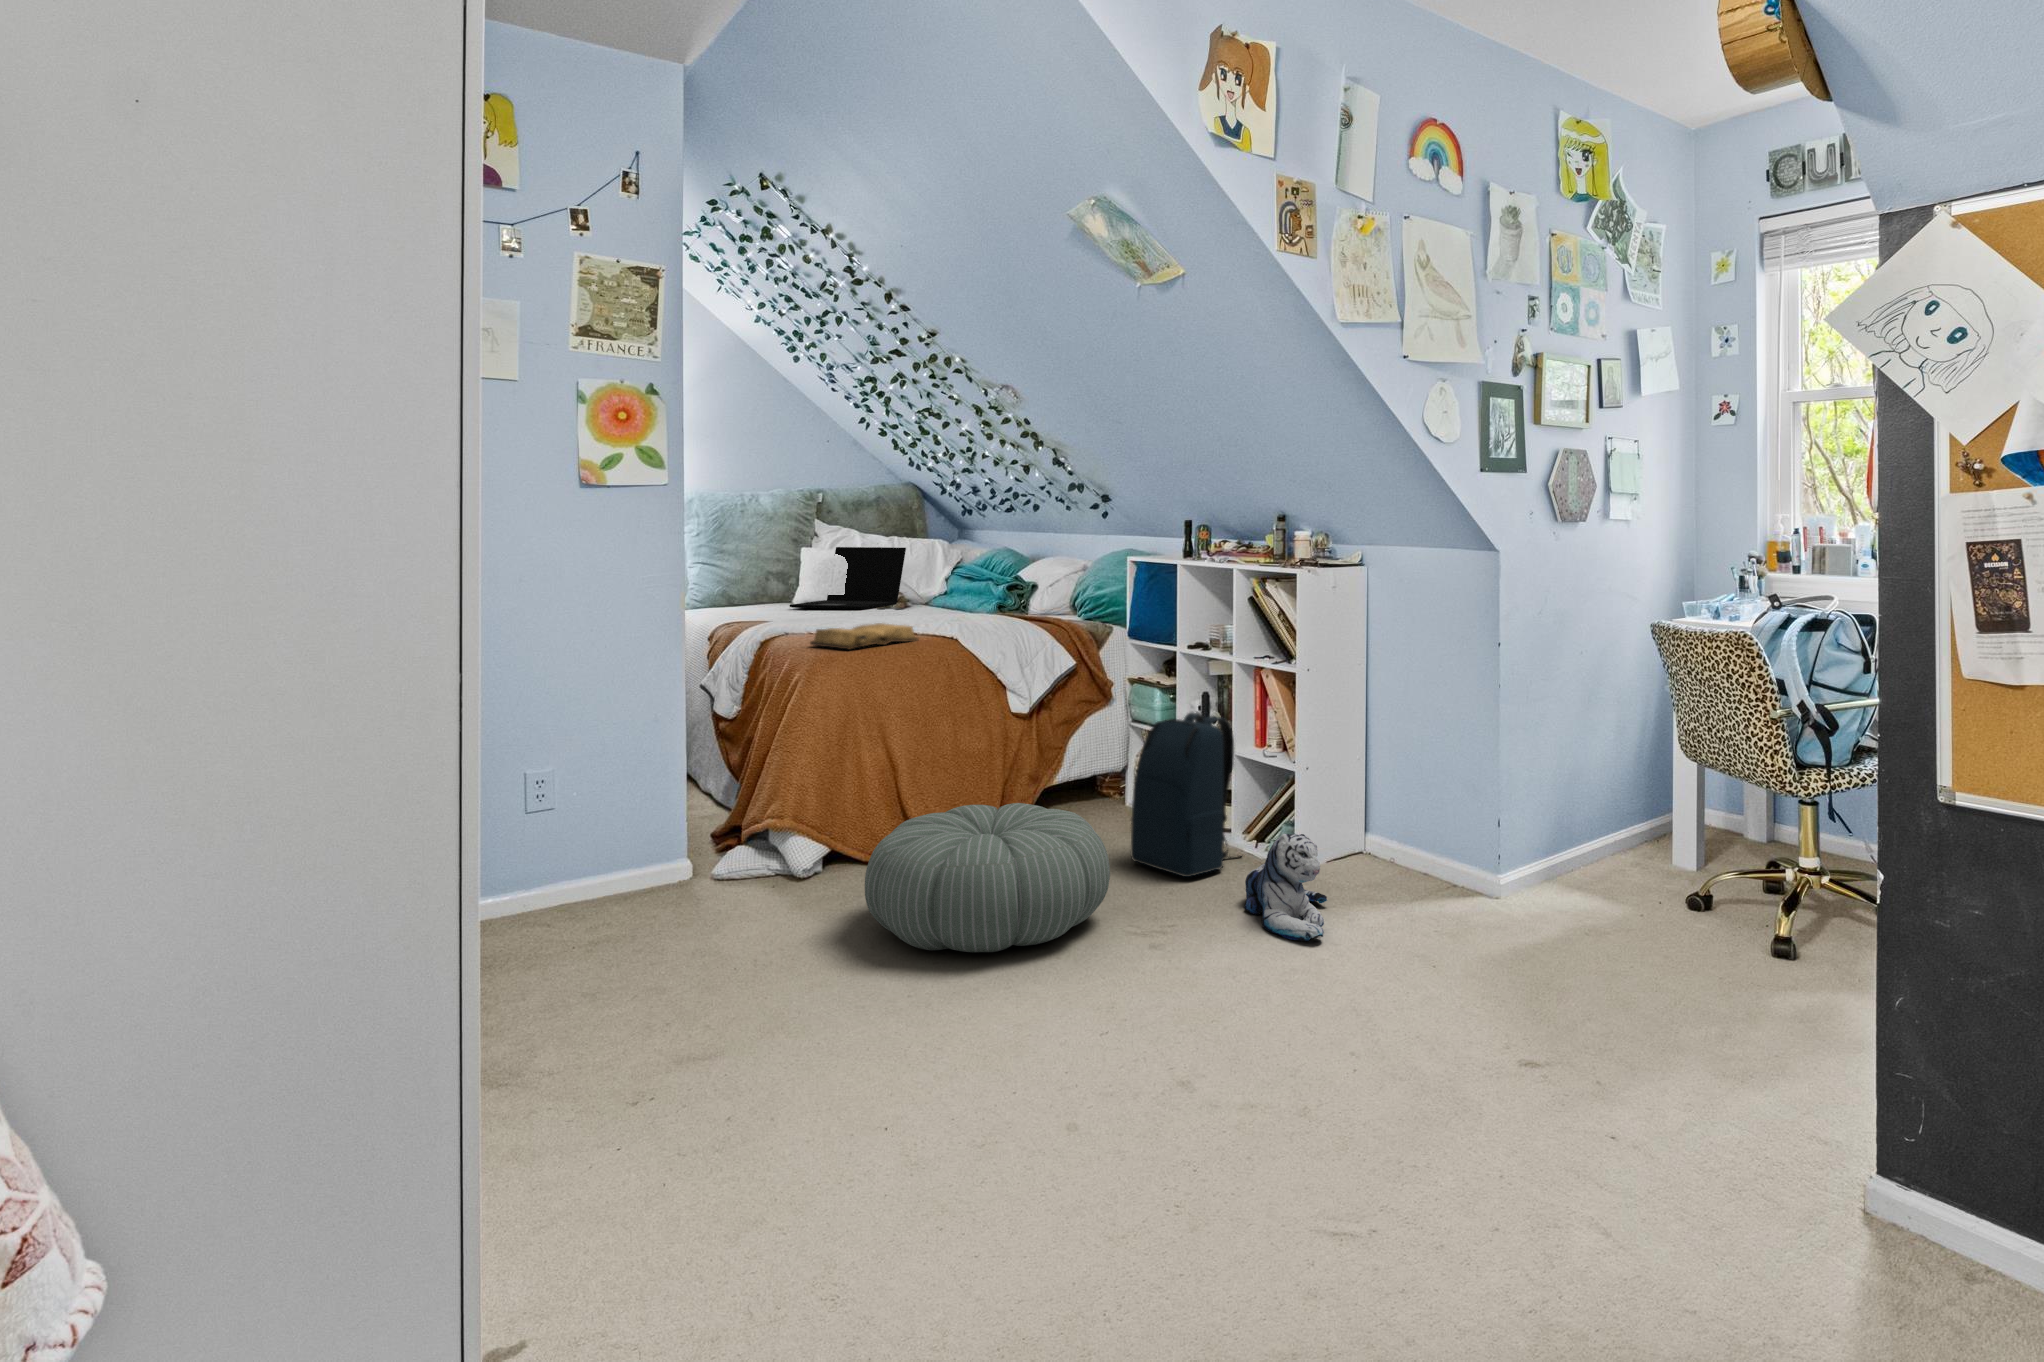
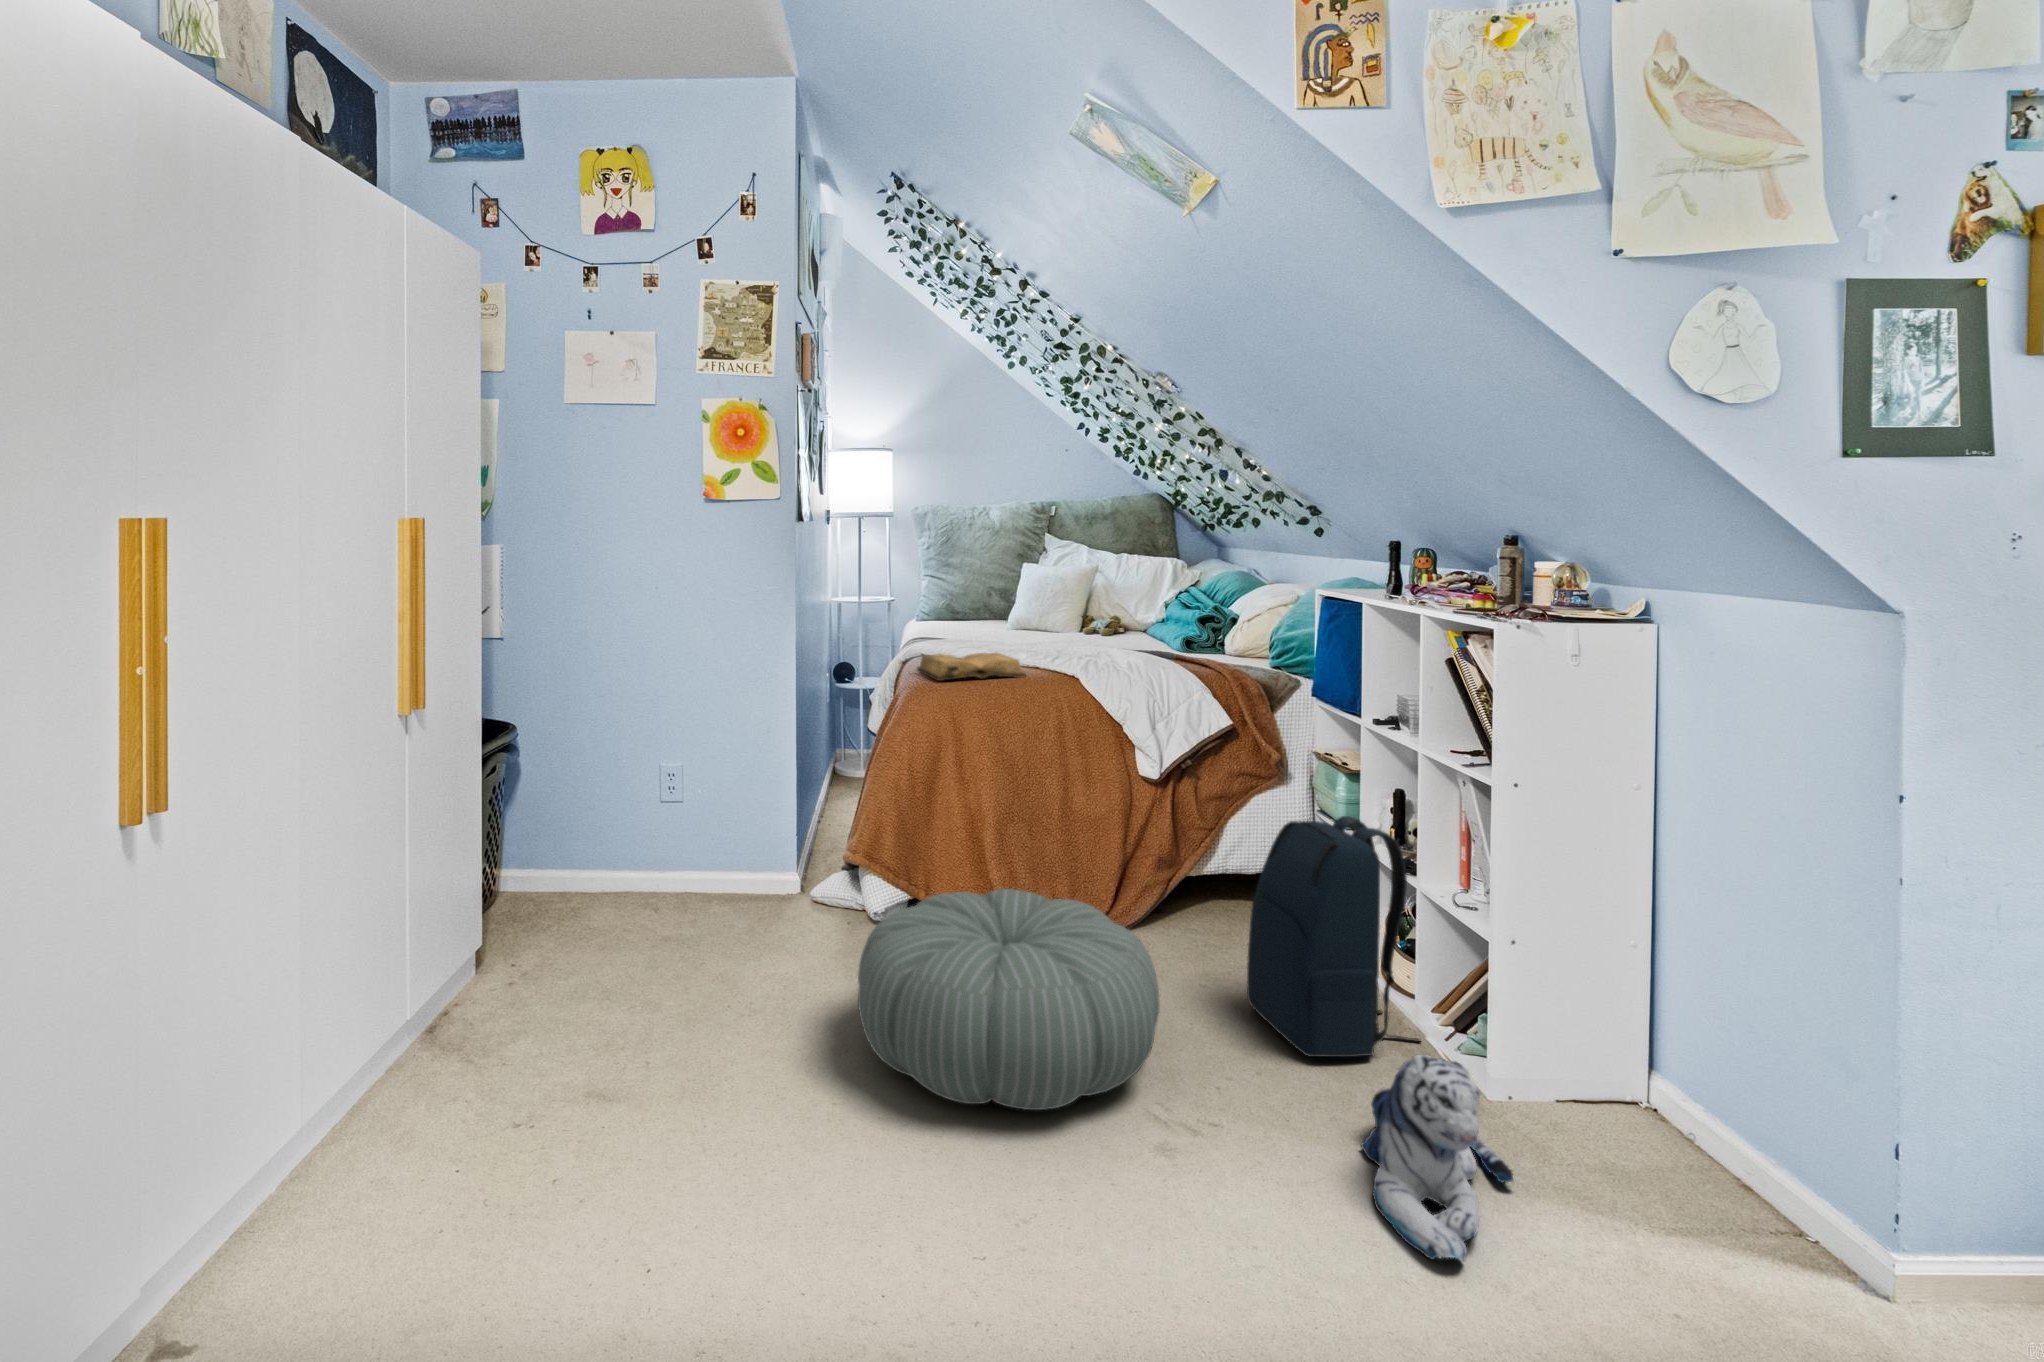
laptop: present [789,547,906,610] -> none [991,566,1108,632]

